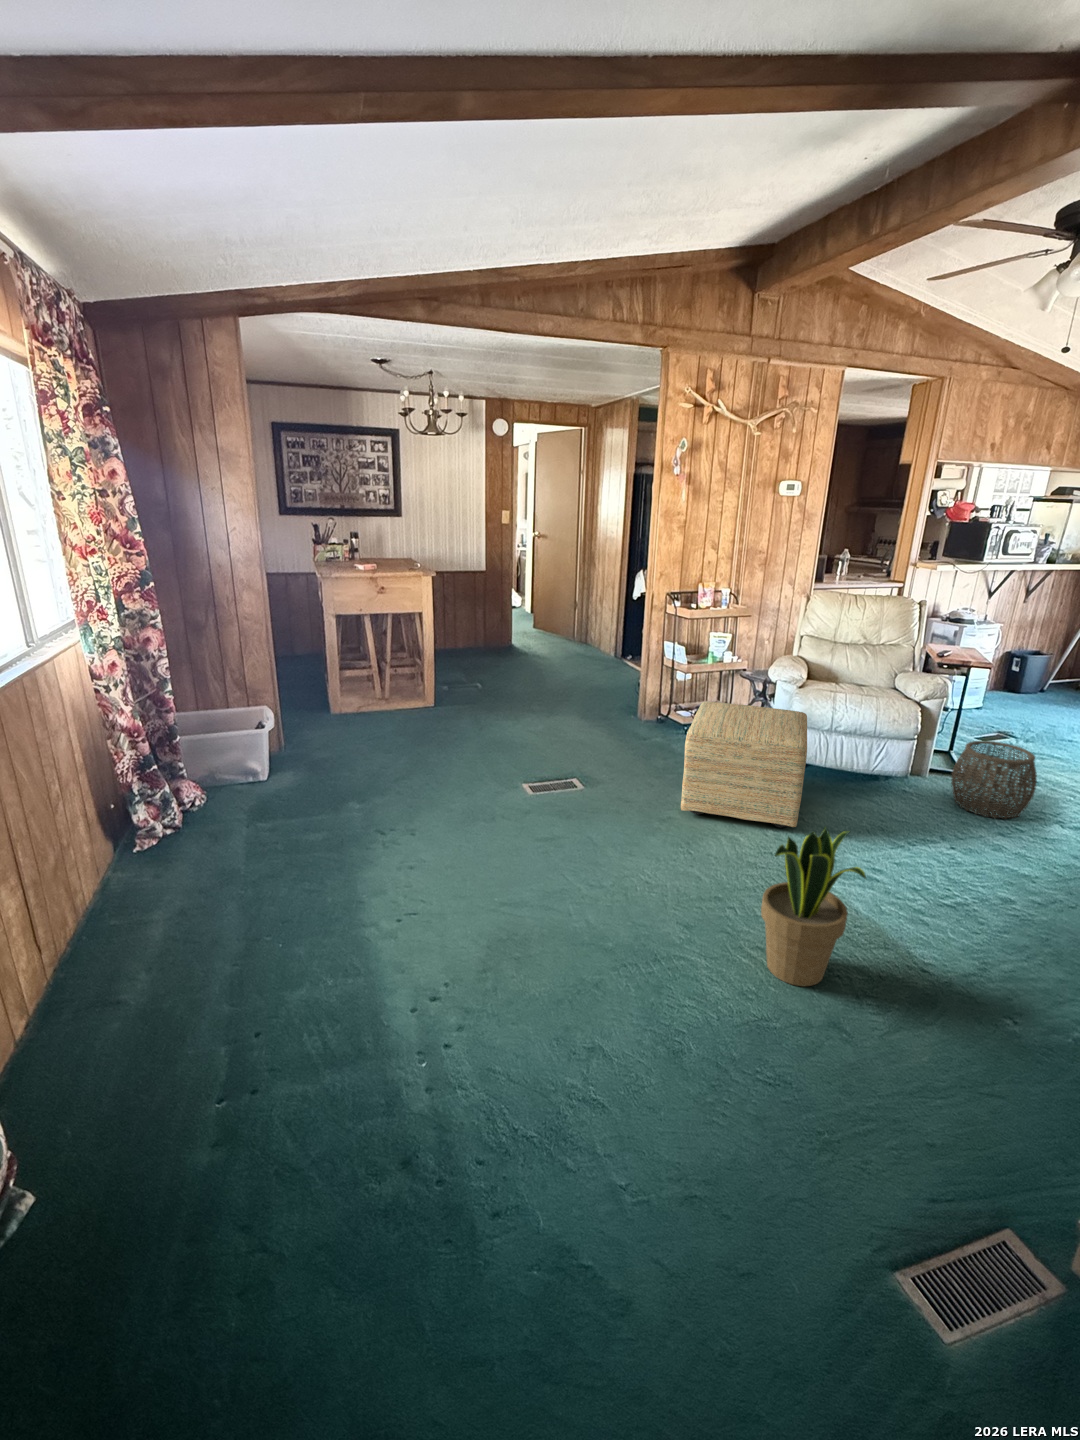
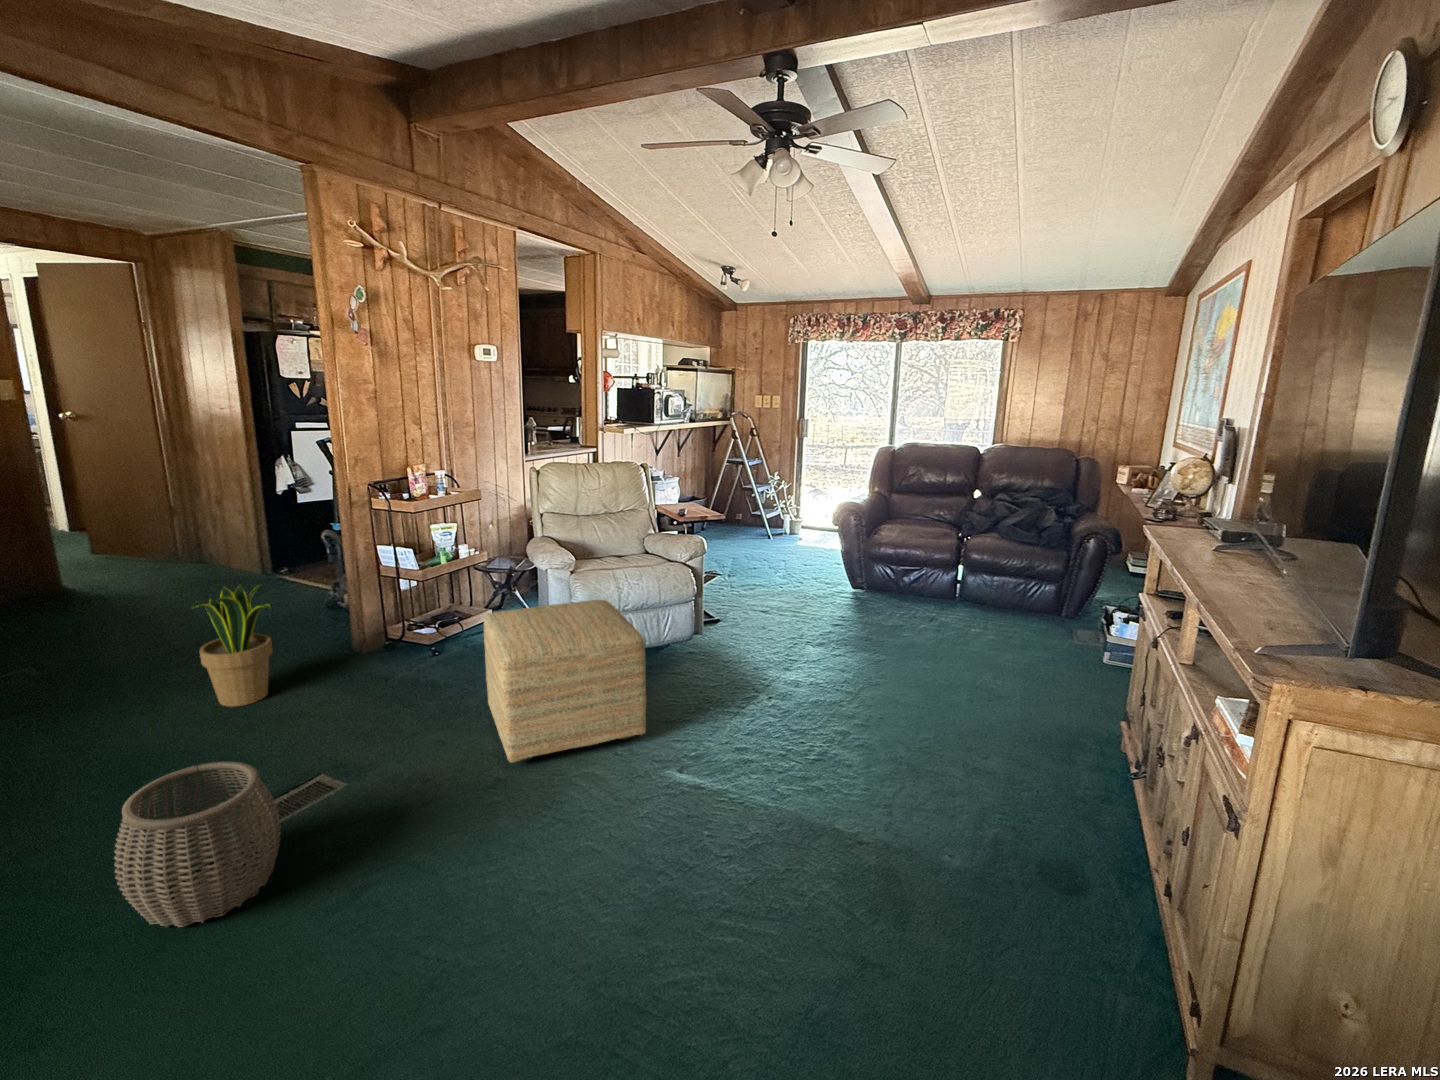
woven basket: present [951,741,1037,819] -> present [114,762,281,927]
potted plant: present [761,827,866,986] -> present [191,585,273,707]

